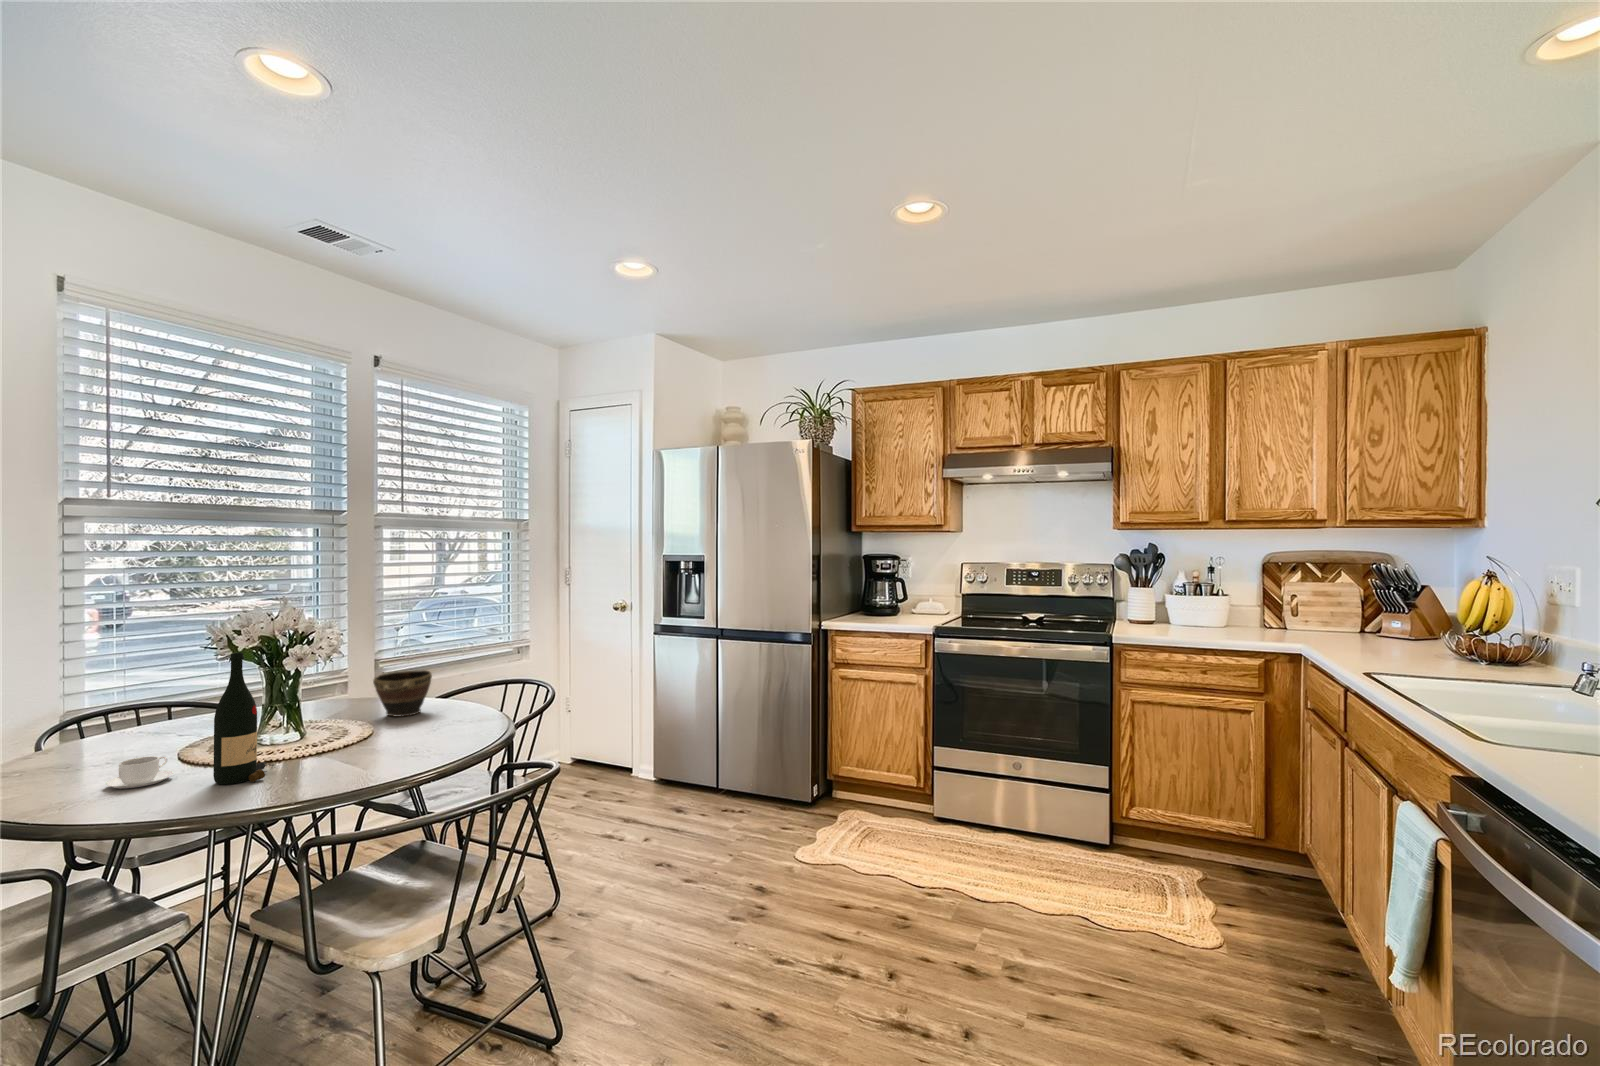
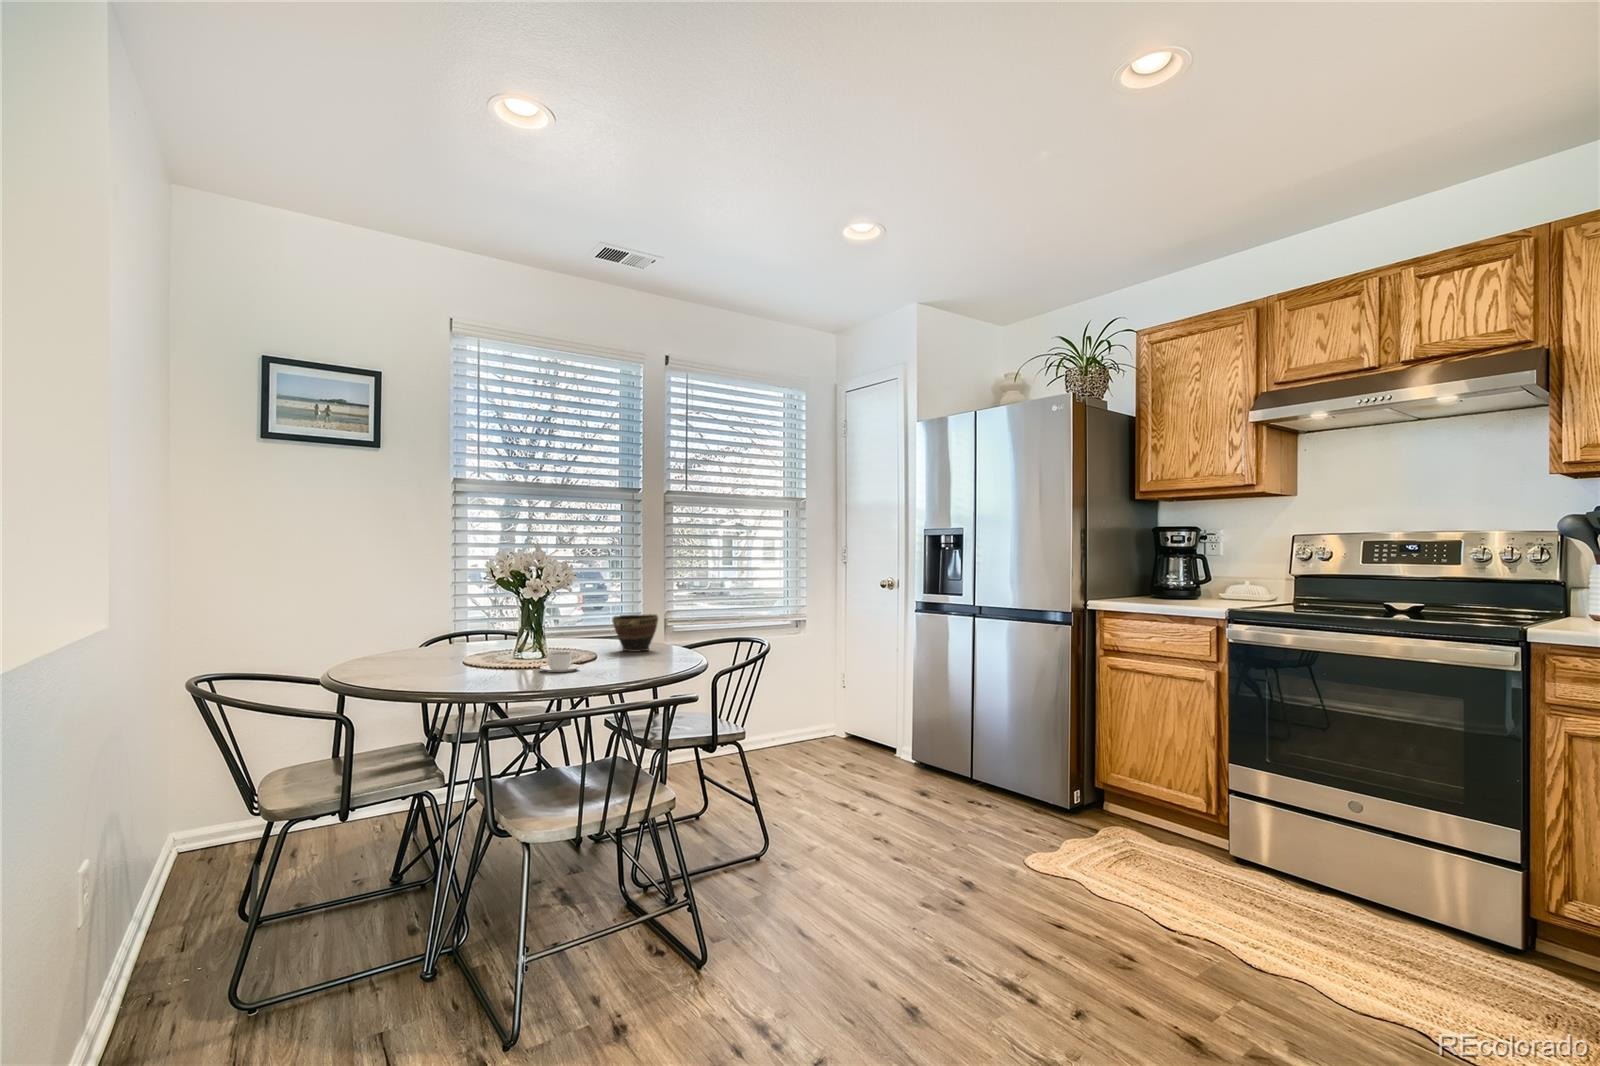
wine bottle: present [213,653,274,785] -> none [452,573,497,676]
coffee cup: present [105,756,174,789] -> present [540,652,580,672]

